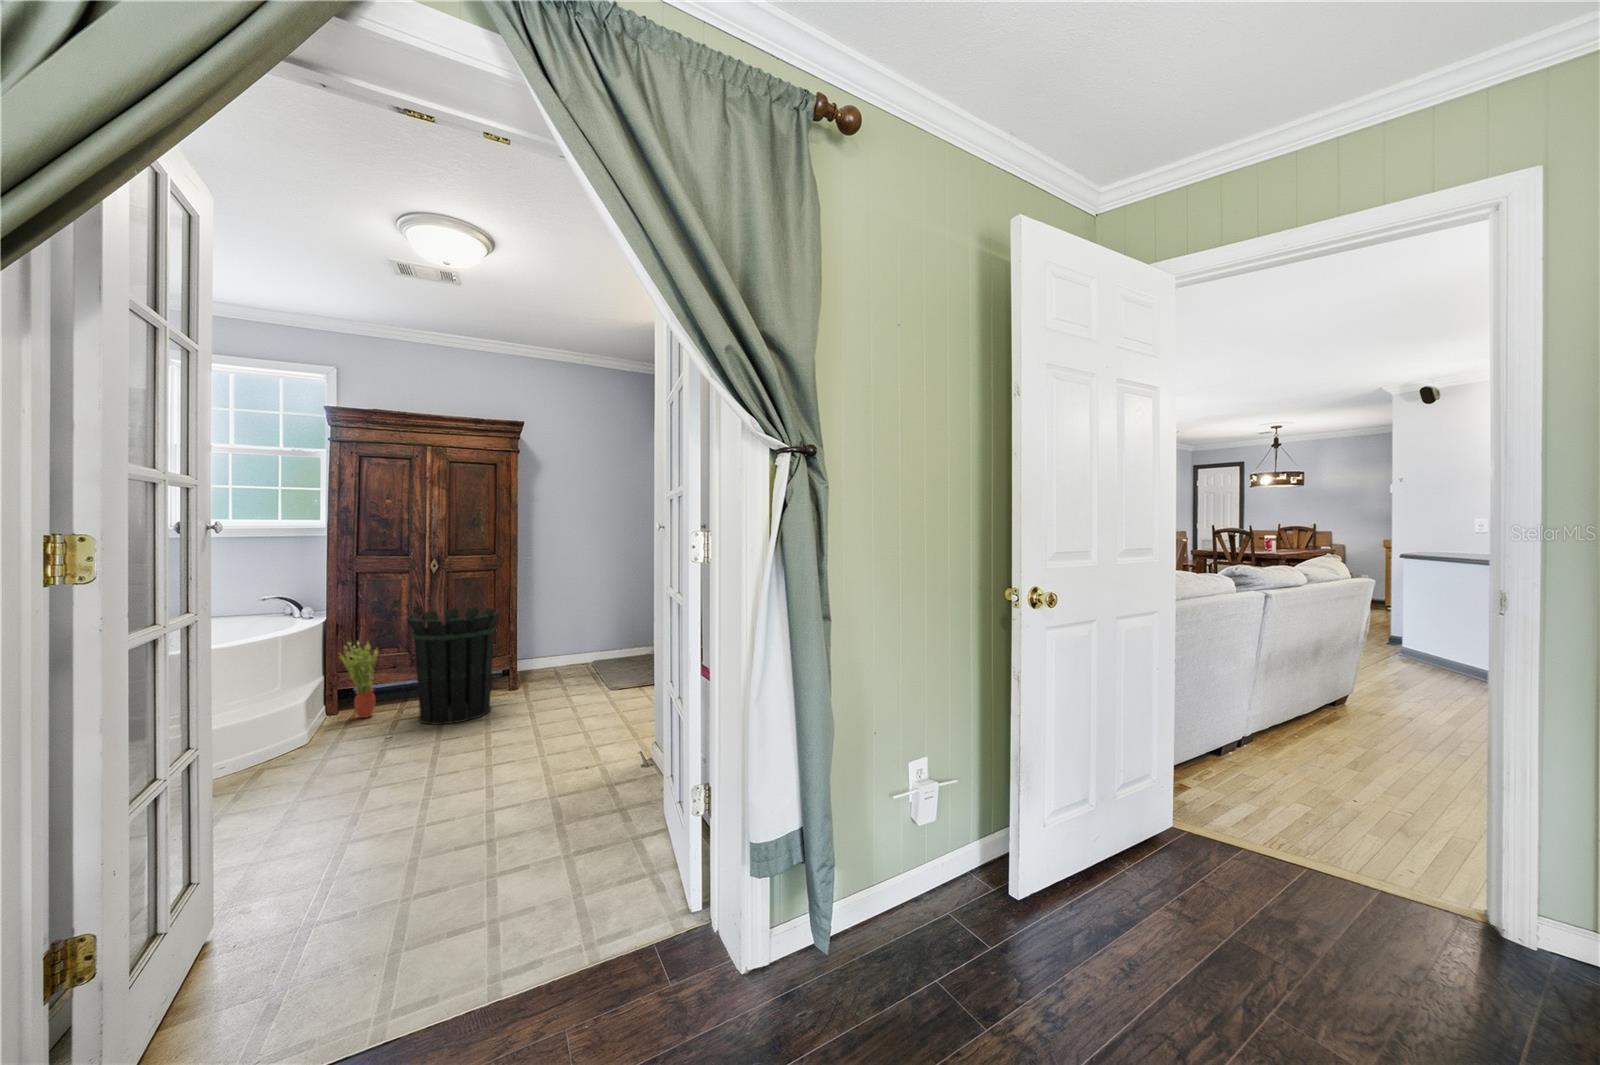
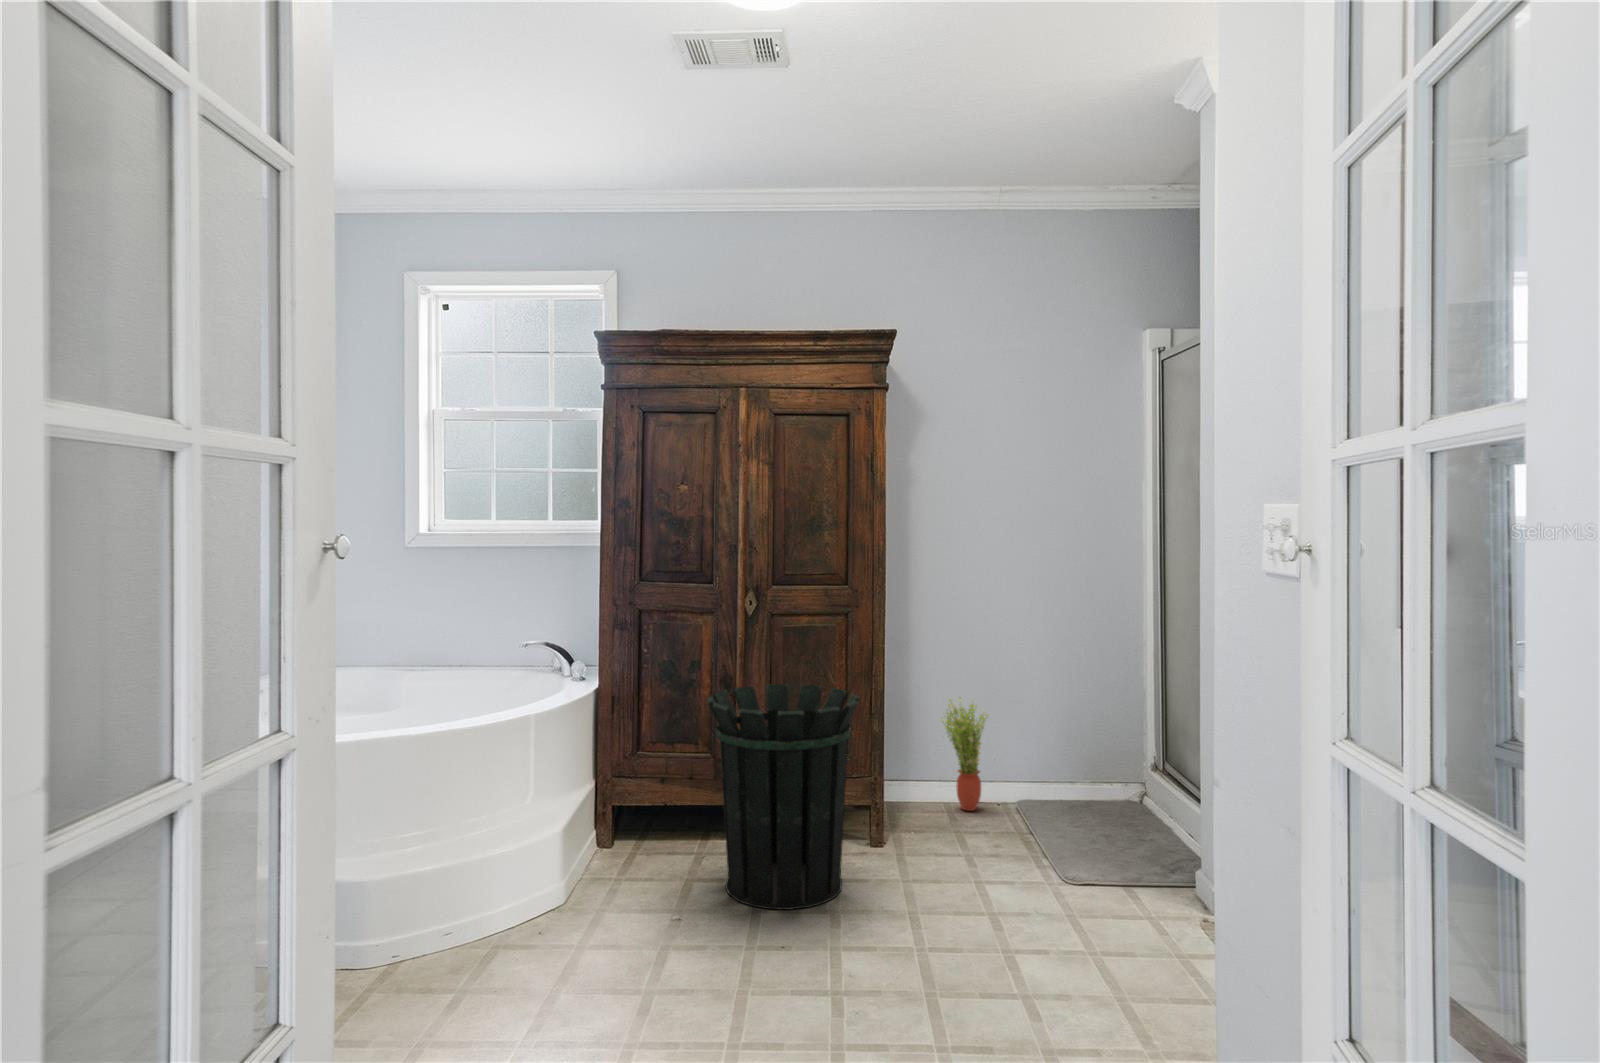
potted plant: present [341,643,378,718] -> present [942,697,989,811]

